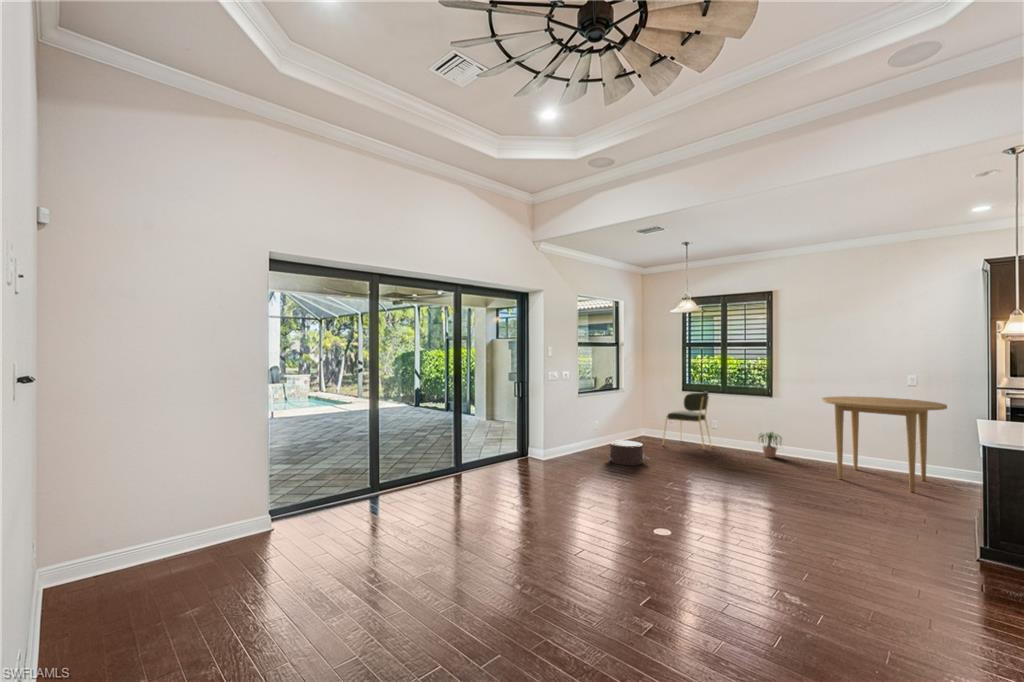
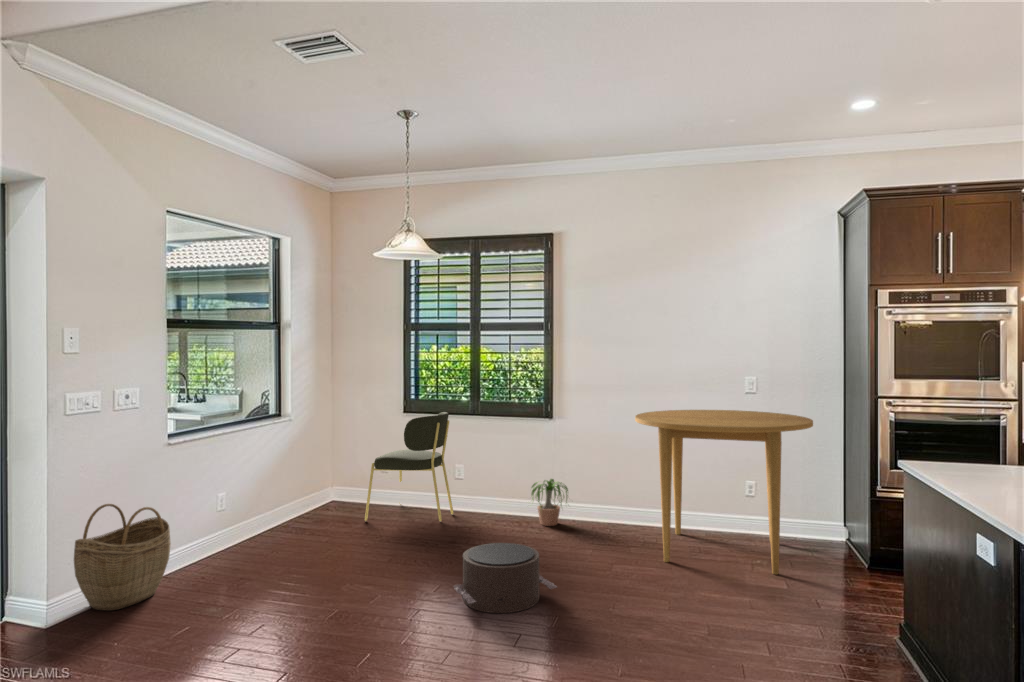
woven basket: none [552,421,585,462] -> present [74,504,171,611]
pouf: present [607,441,649,465] -> present [453,543,557,613]

